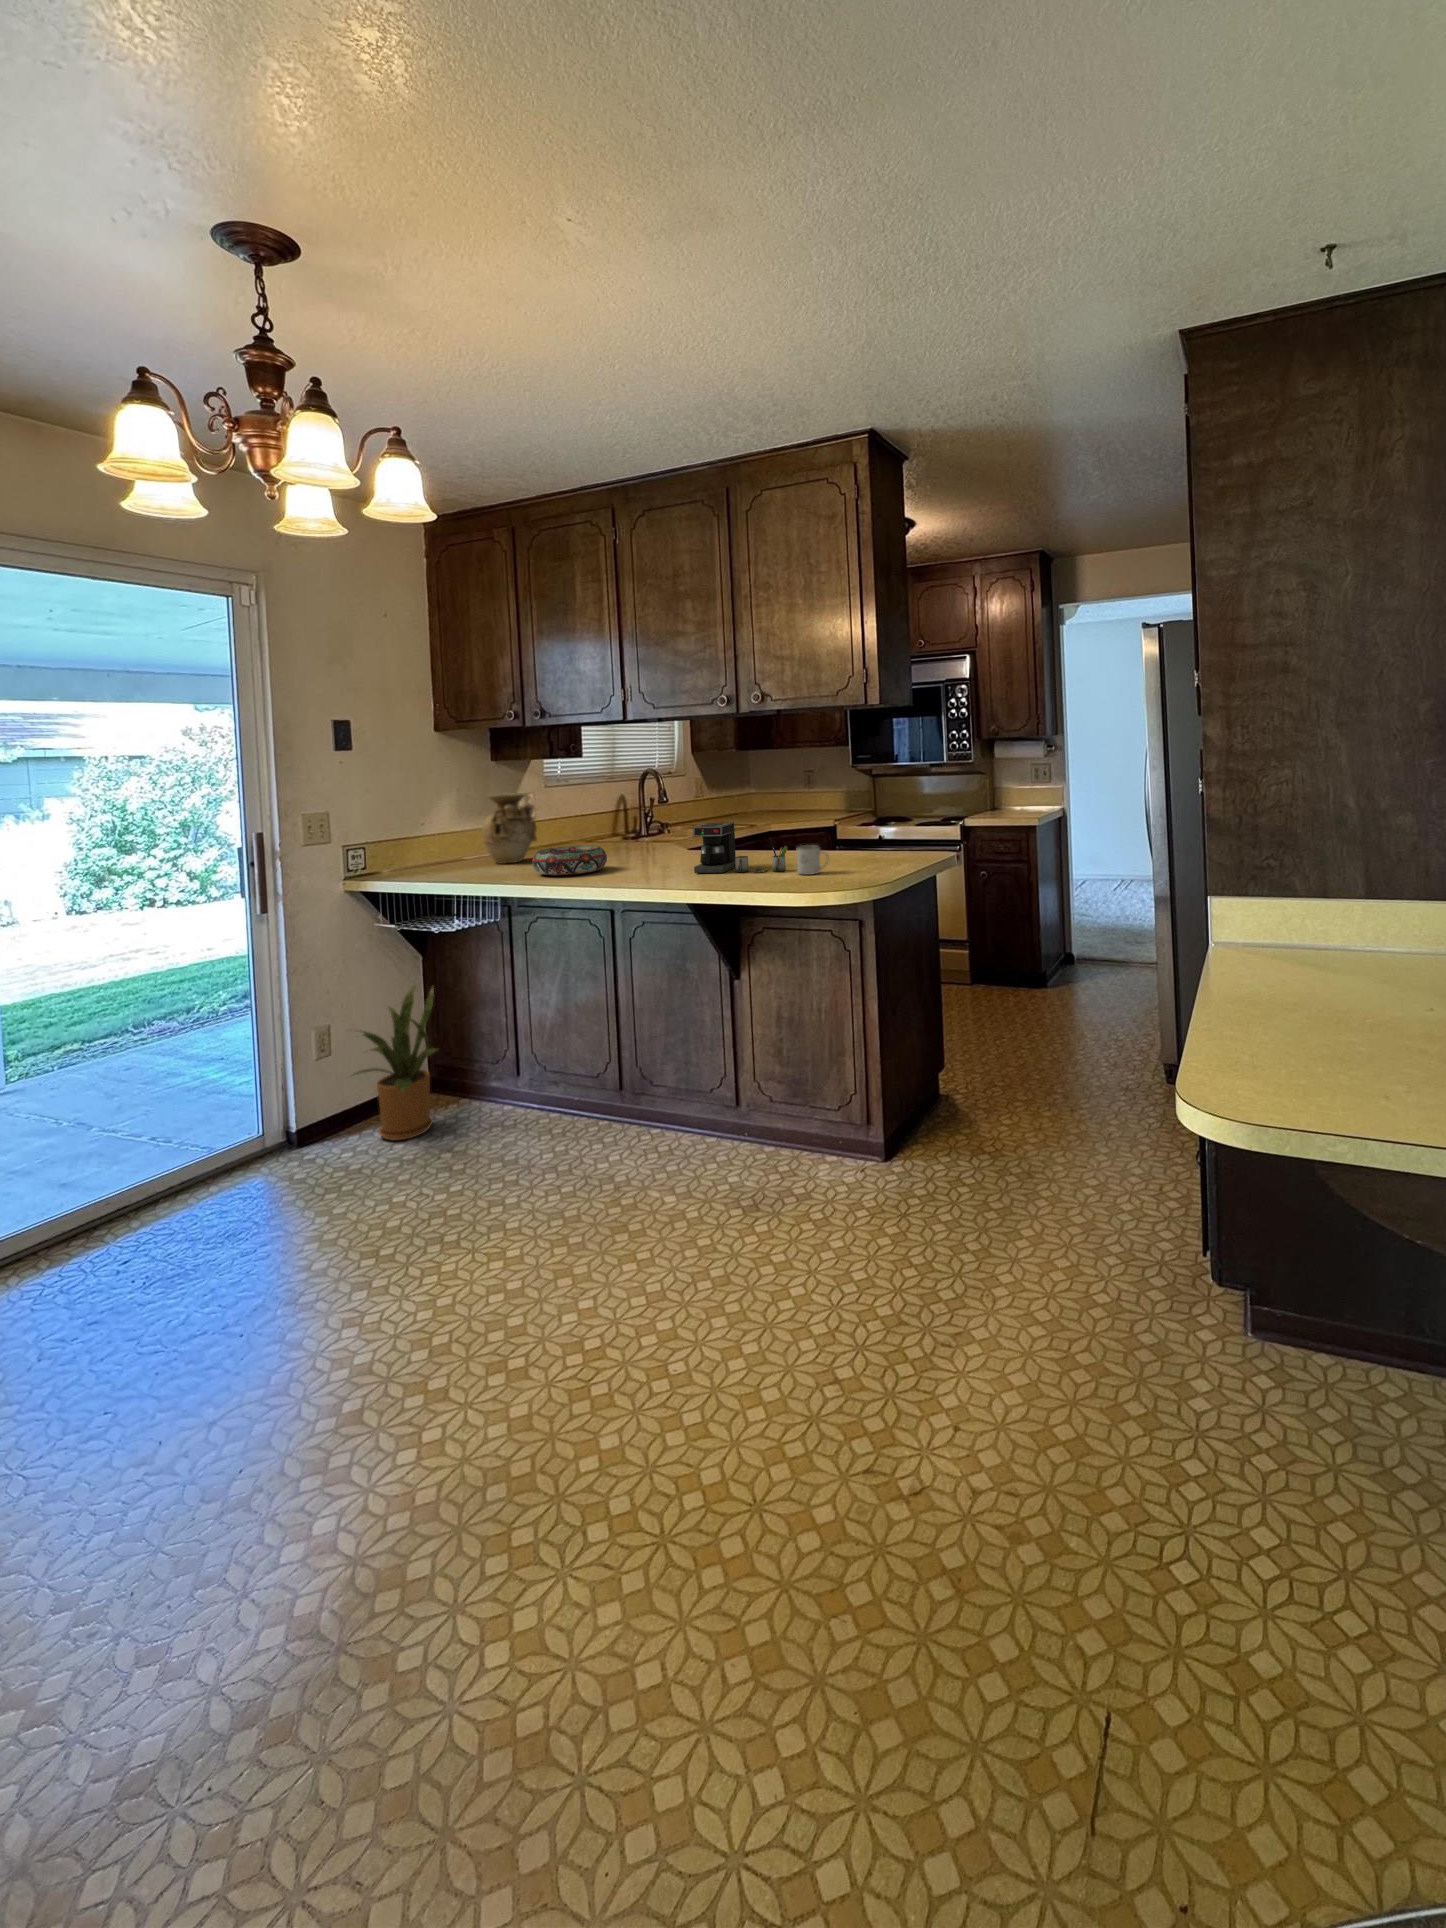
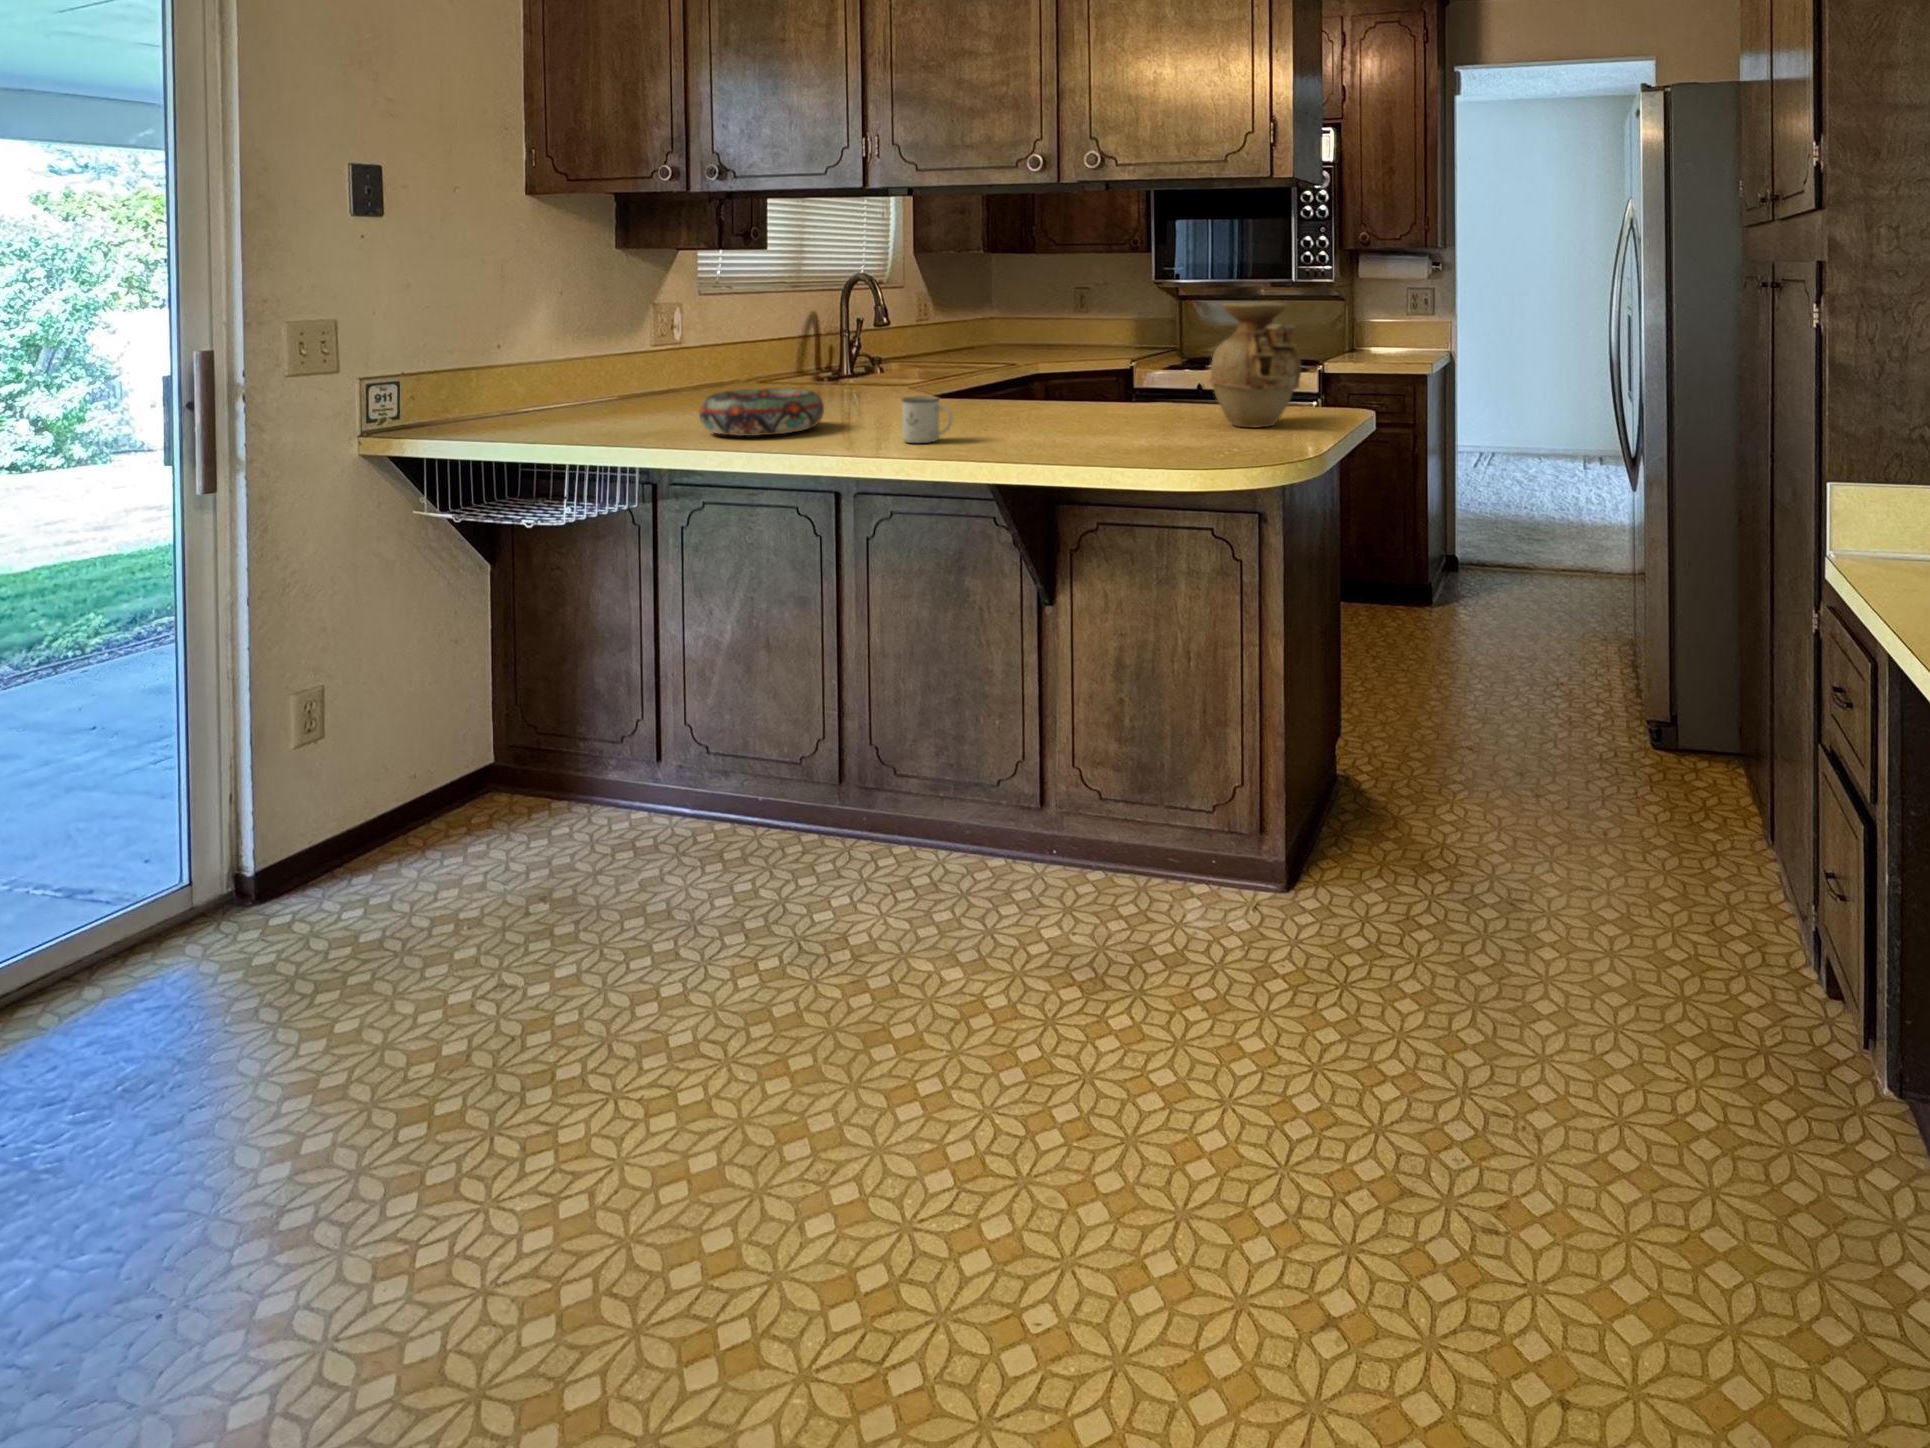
vase: present [482,793,537,864] -> present [1210,302,1301,428]
coffee maker: present [693,822,788,873] -> none [978,357,1130,437]
mug: present [797,845,829,875] -> present [902,396,953,443]
house plant: present [353,986,439,1141] -> none [343,614,518,885]

